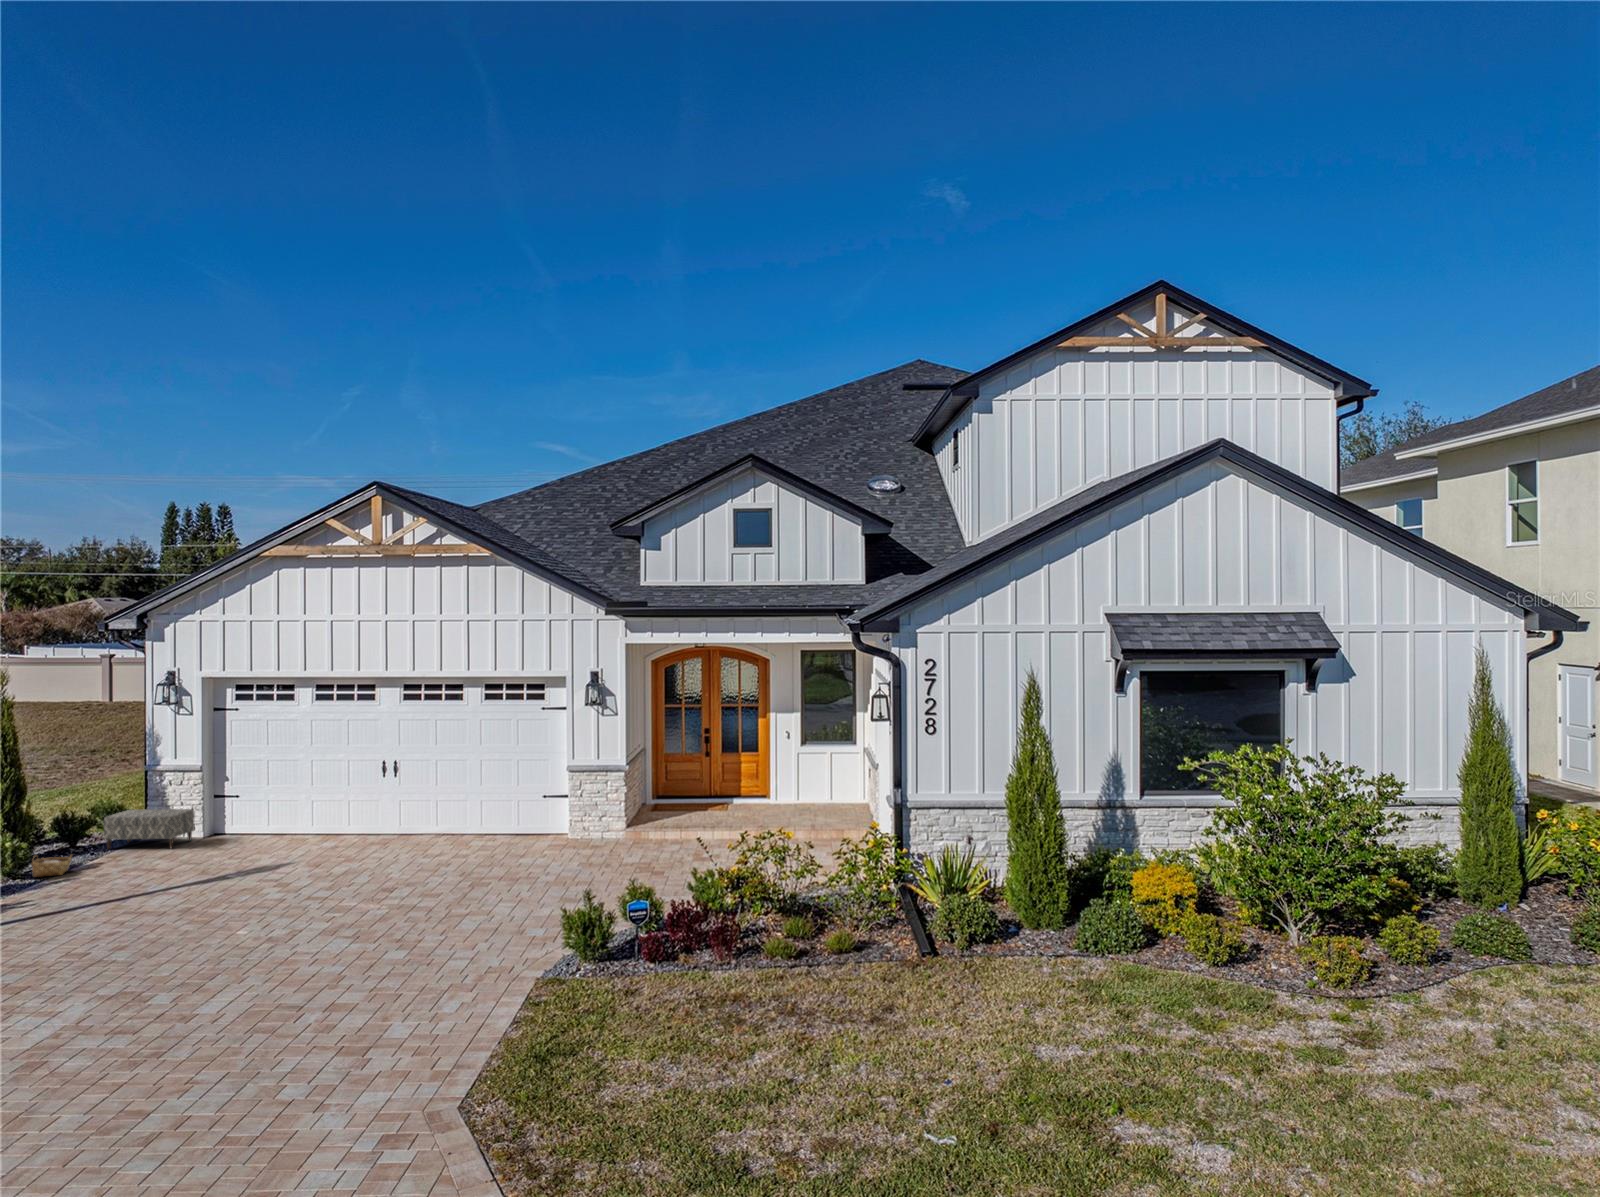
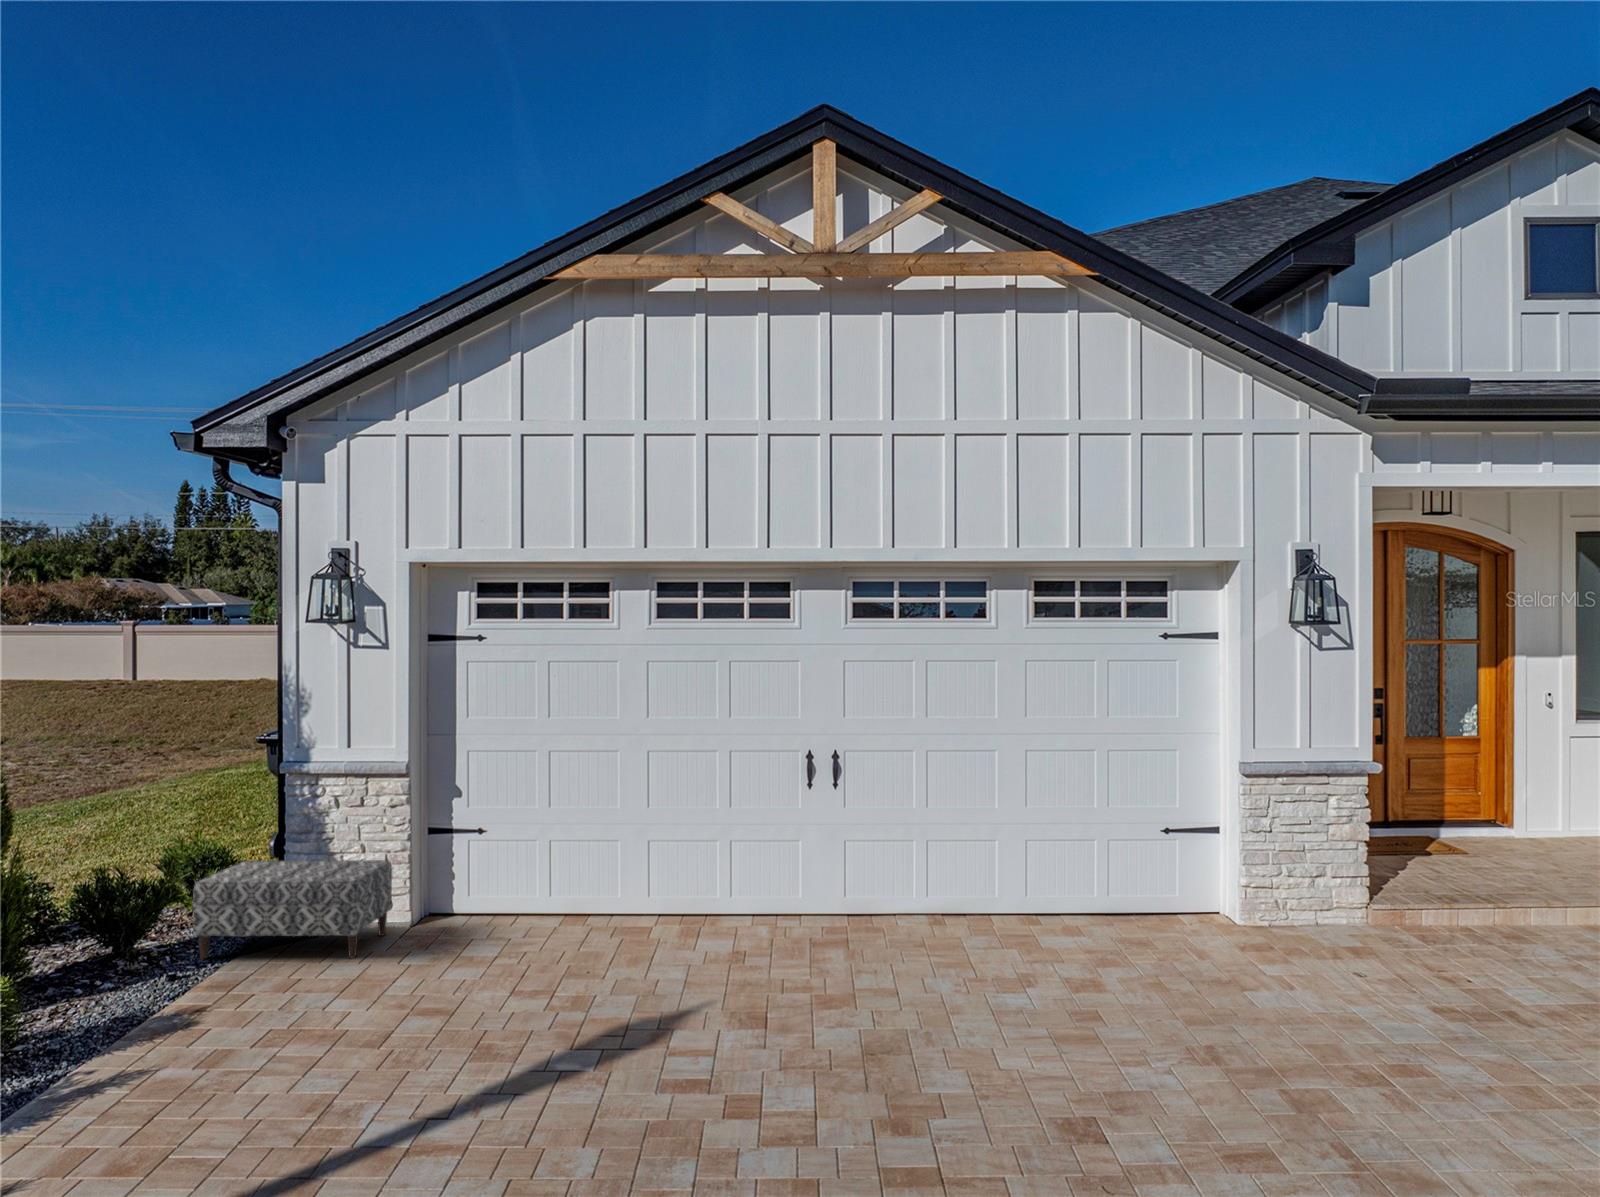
woven basket: present [31,855,72,877] -> none [17,999,131,1077]

